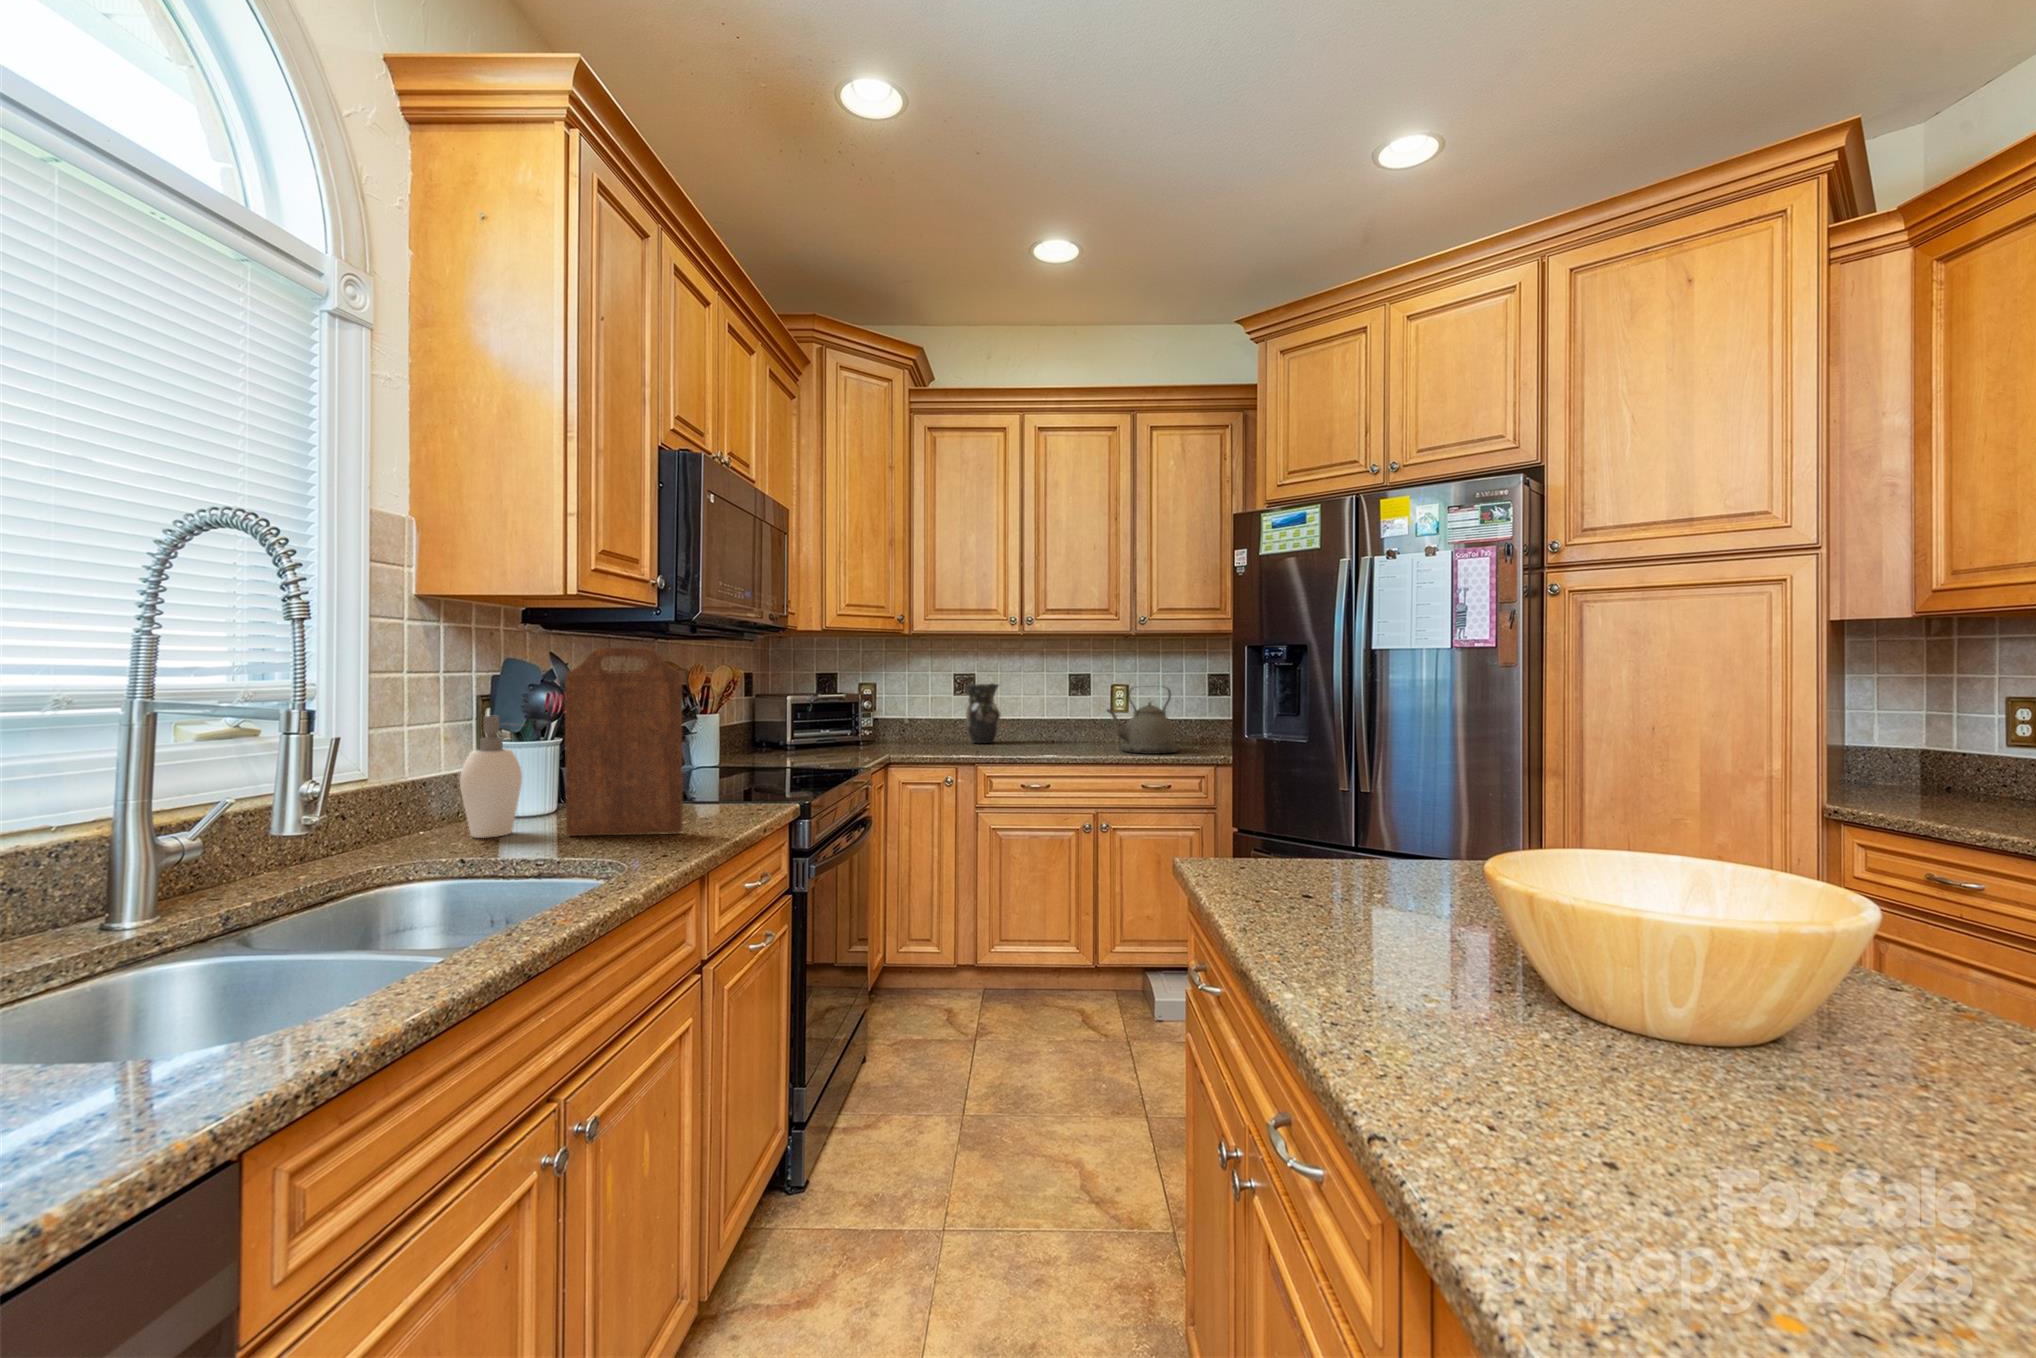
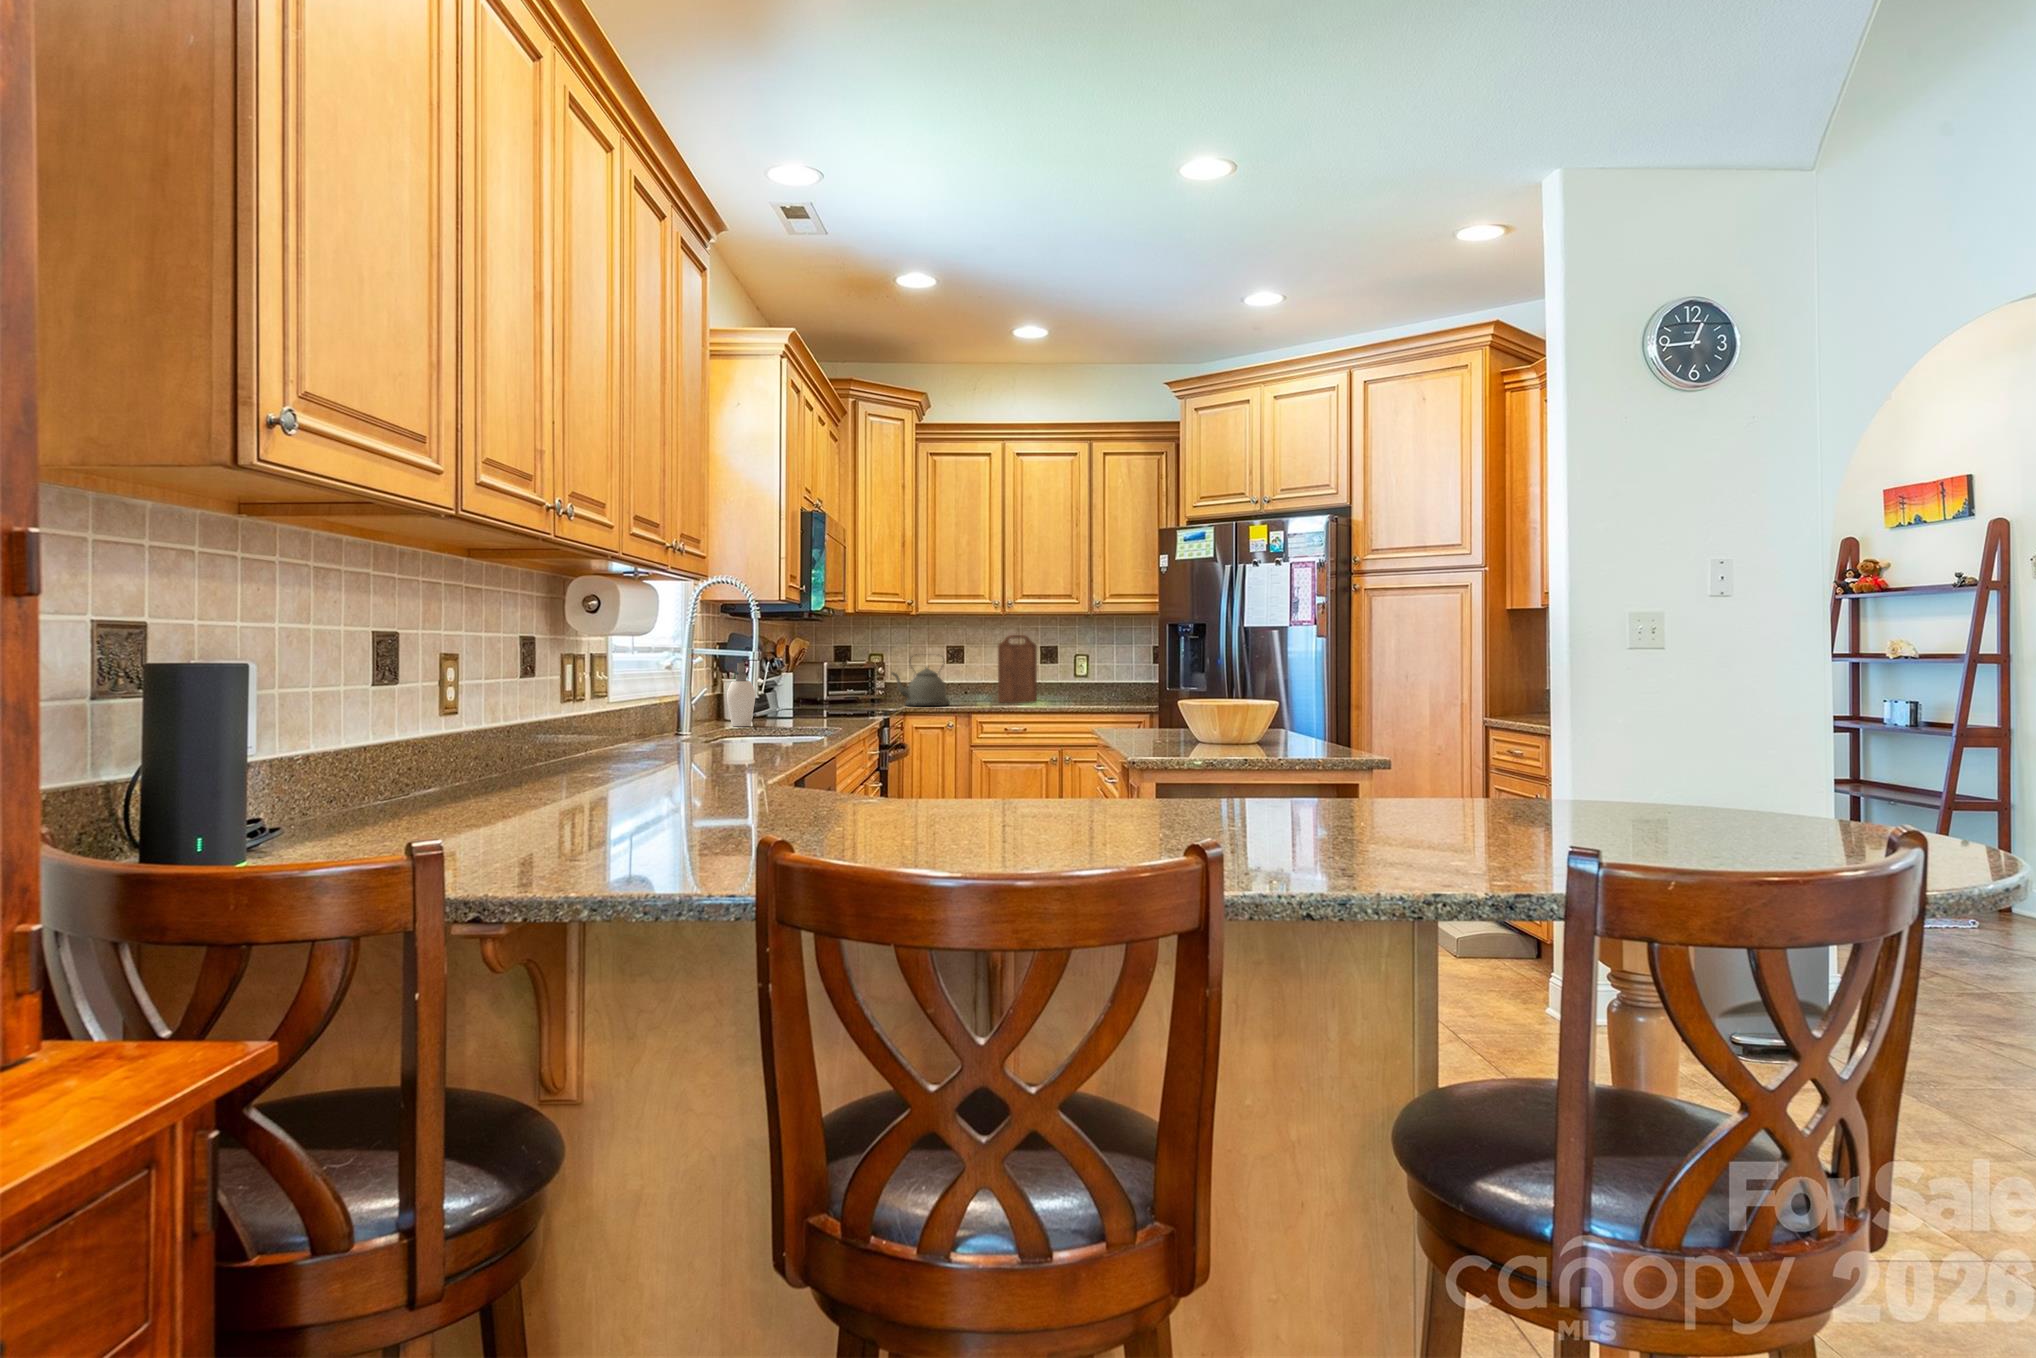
cutting board: present [565,647,683,836] -> present [998,635,1037,703]
vase: present [964,684,1001,743] -> none [956,654,986,702]
kettle: present [1107,688,1179,754] -> present [891,659,950,706]

